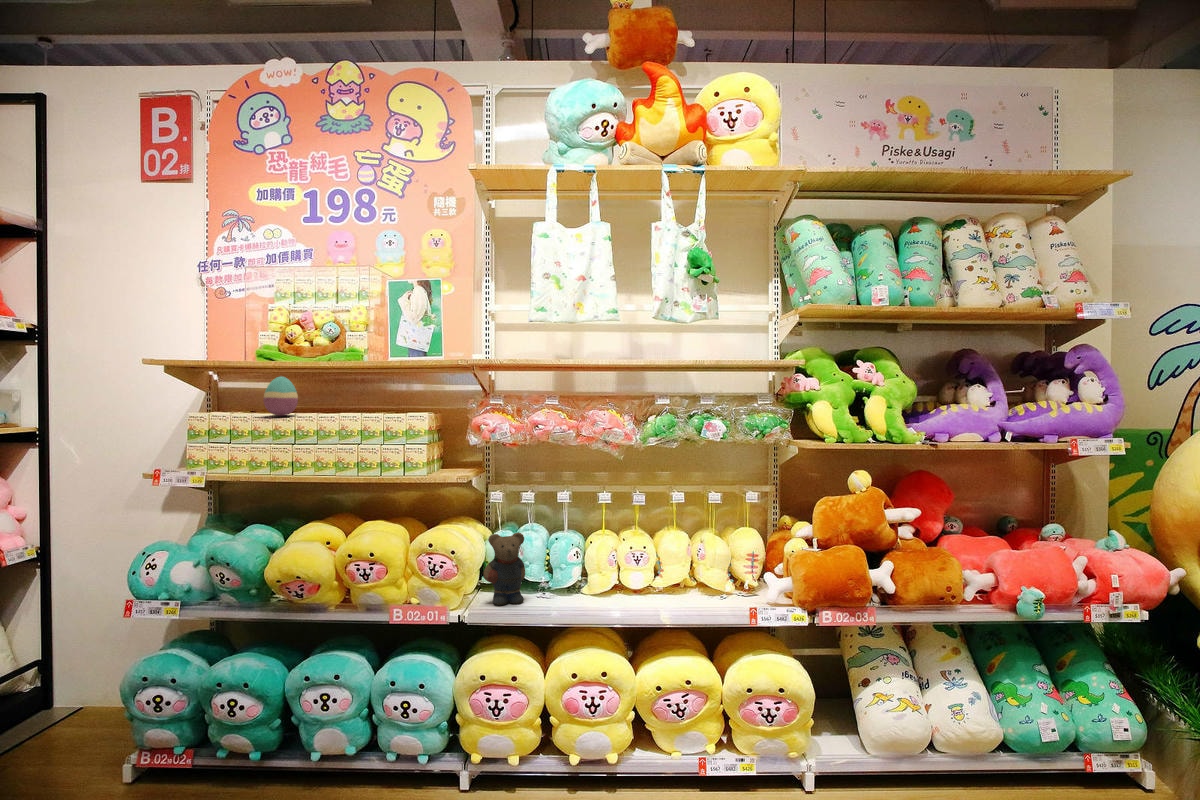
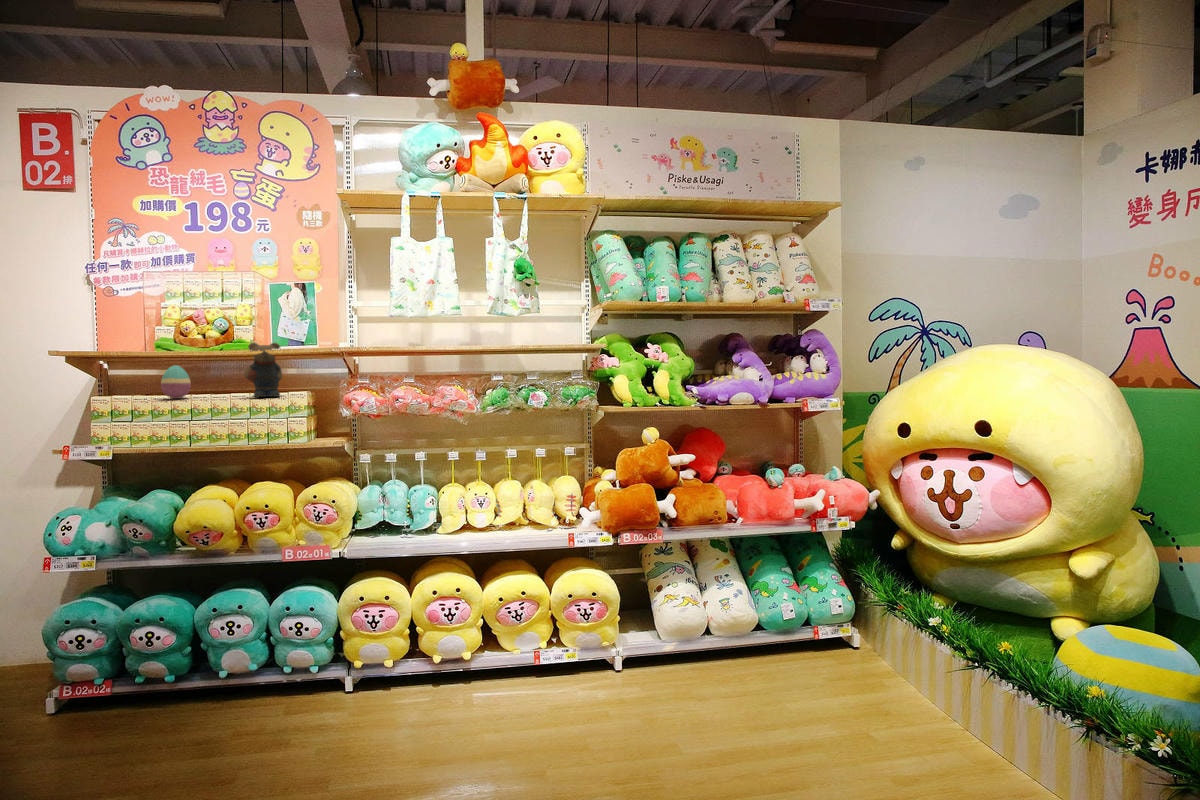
teddy bear: present [483,533,525,605] -> present [244,343,282,397]

